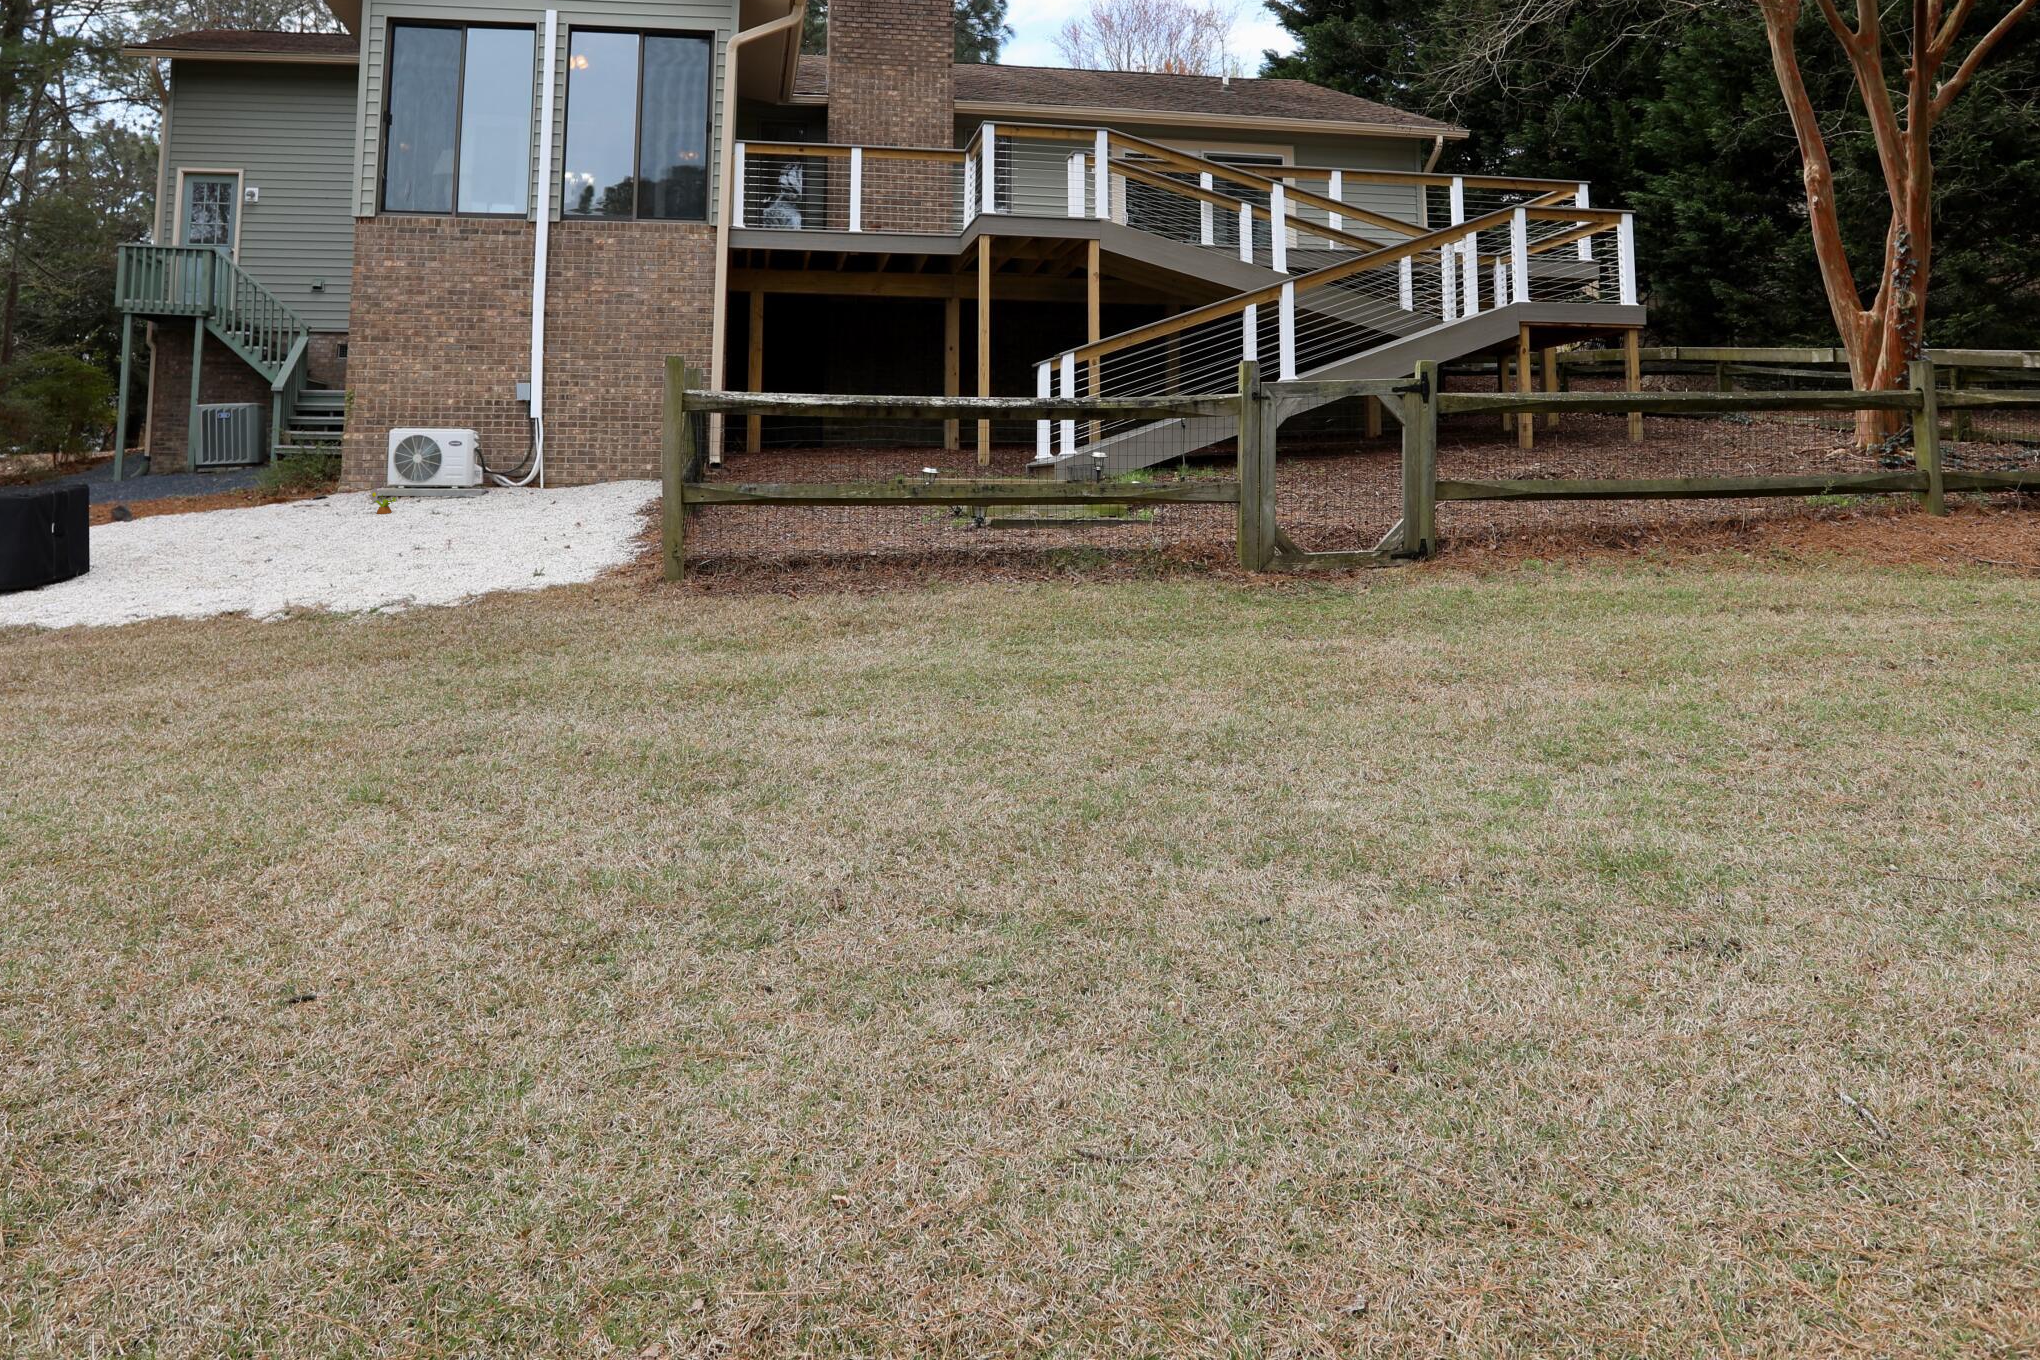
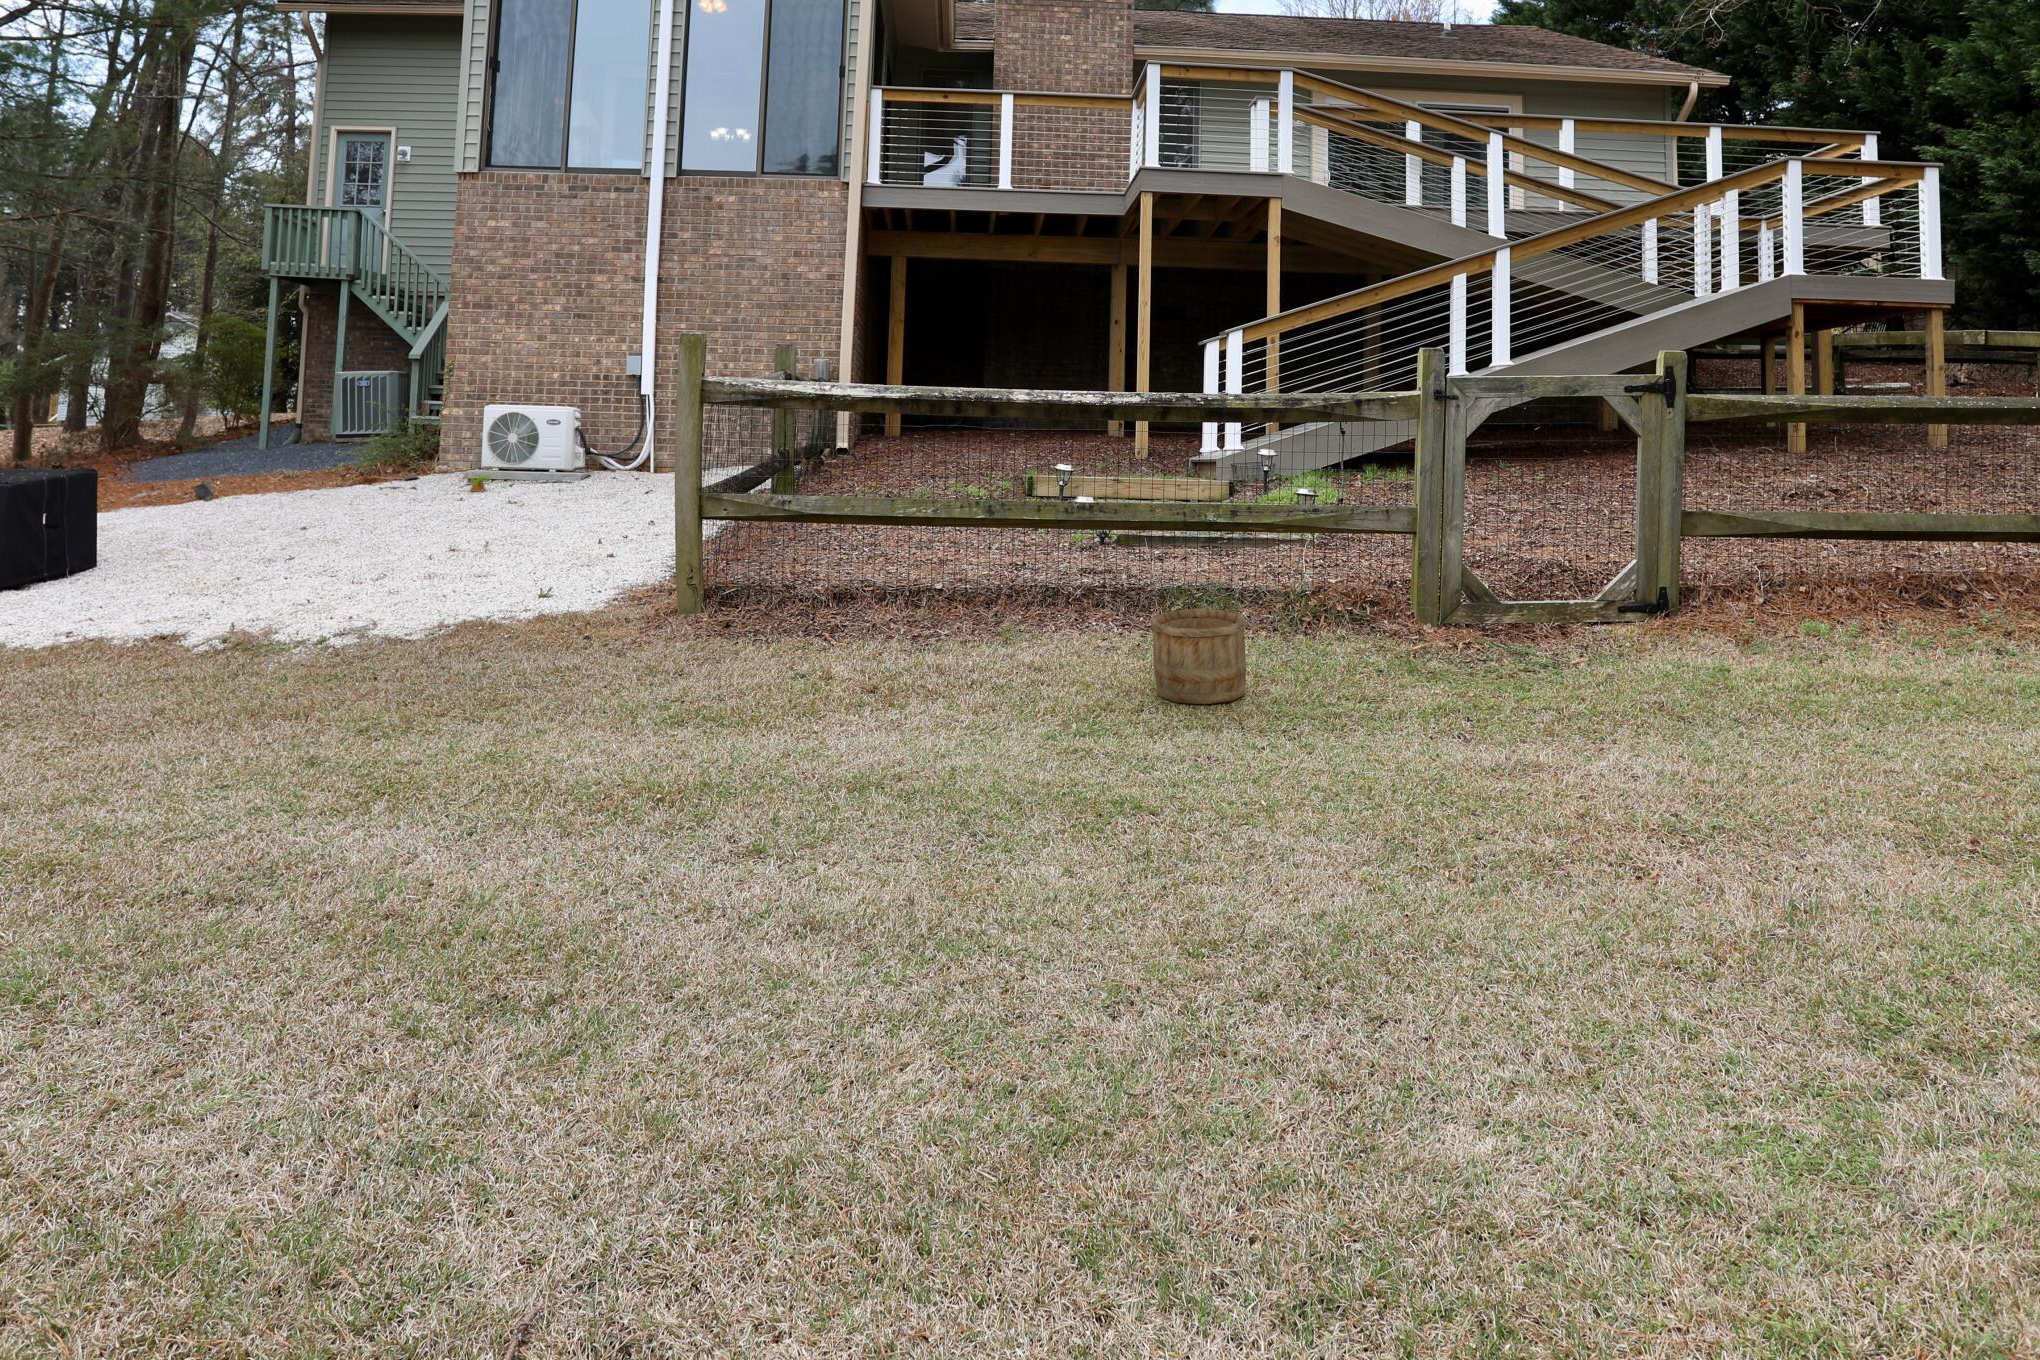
wooden bucket: none [1085,570,1160,639] -> present [1150,608,1247,704]

